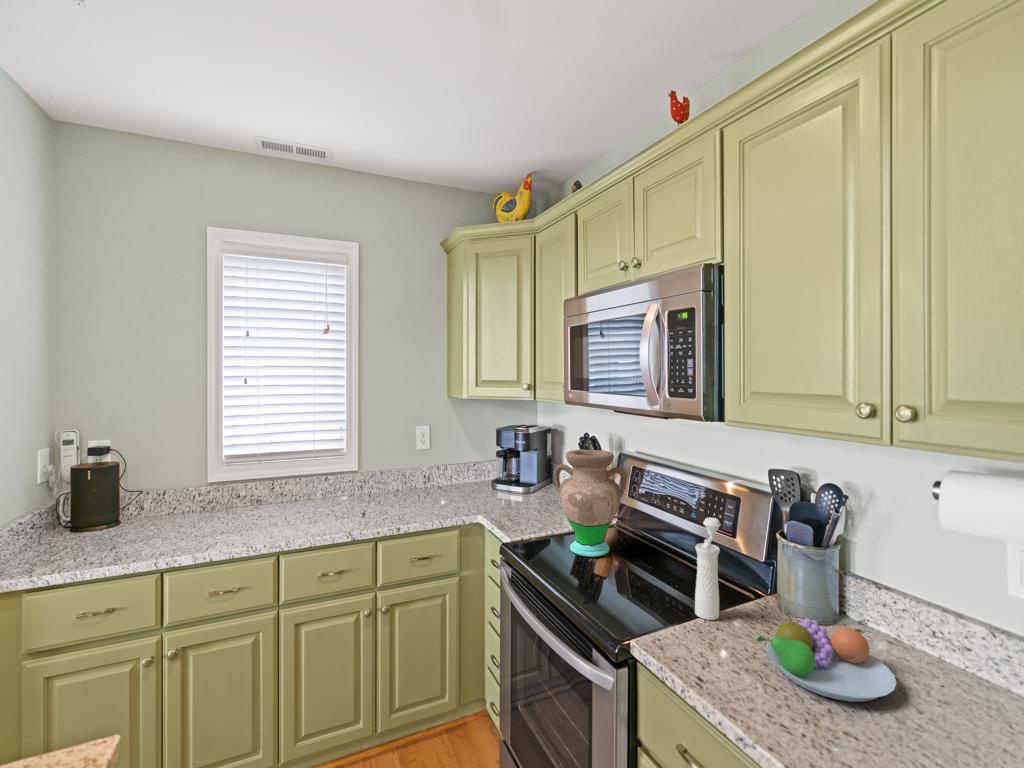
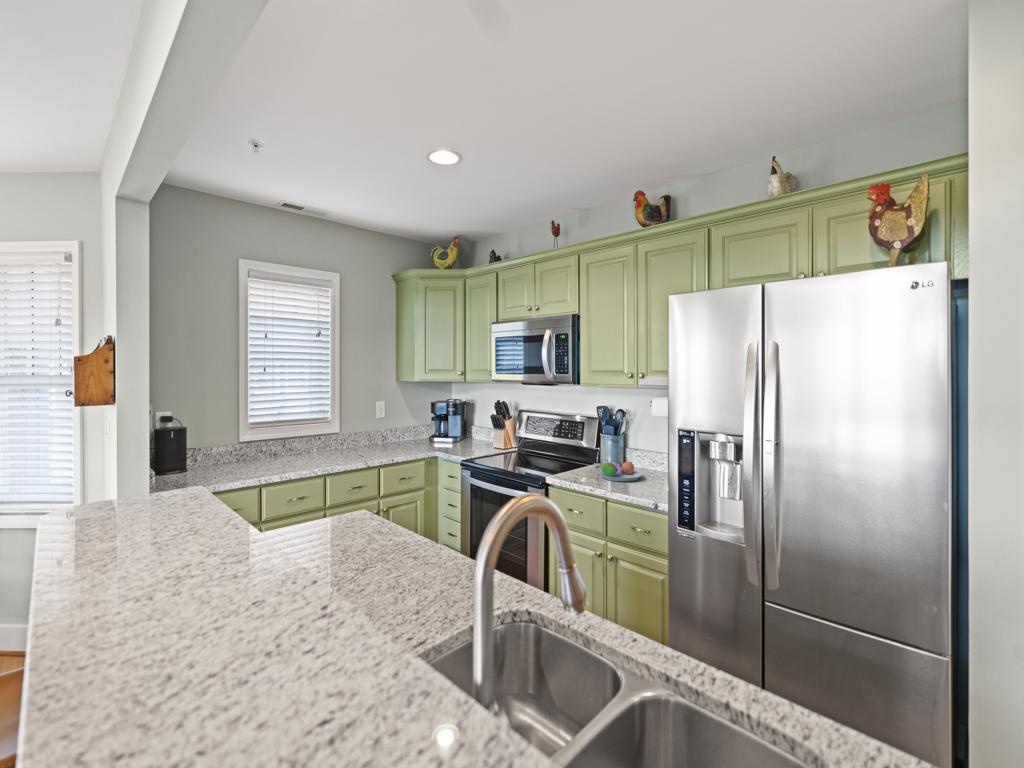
vase: present [554,450,627,557] -> none [490,406,529,461]
pepper mill: present [695,518,721,620] -> none [569,431,579,472]

